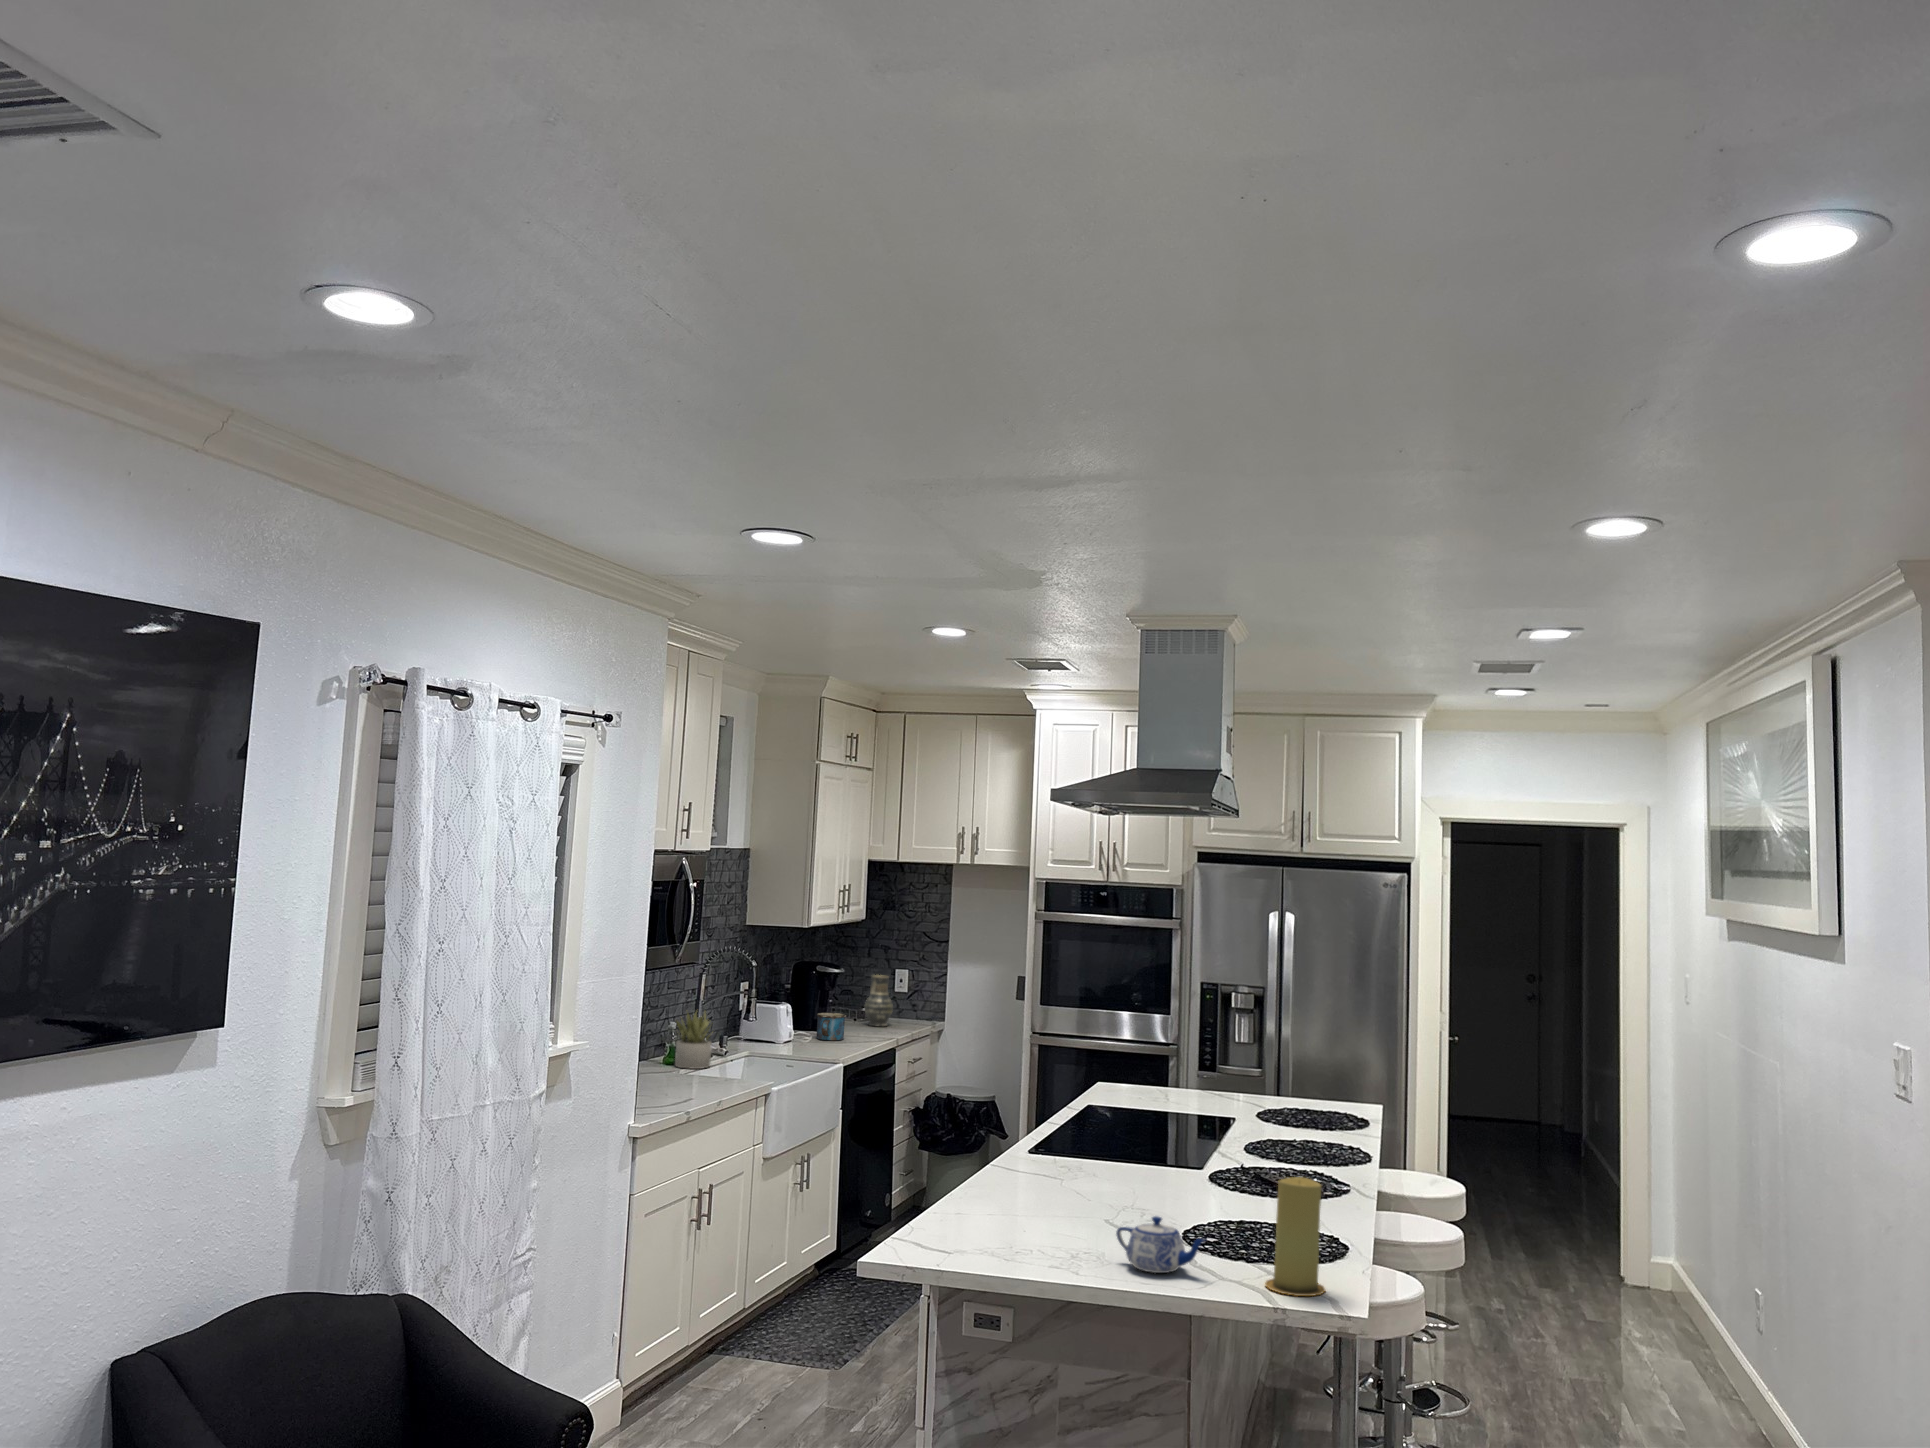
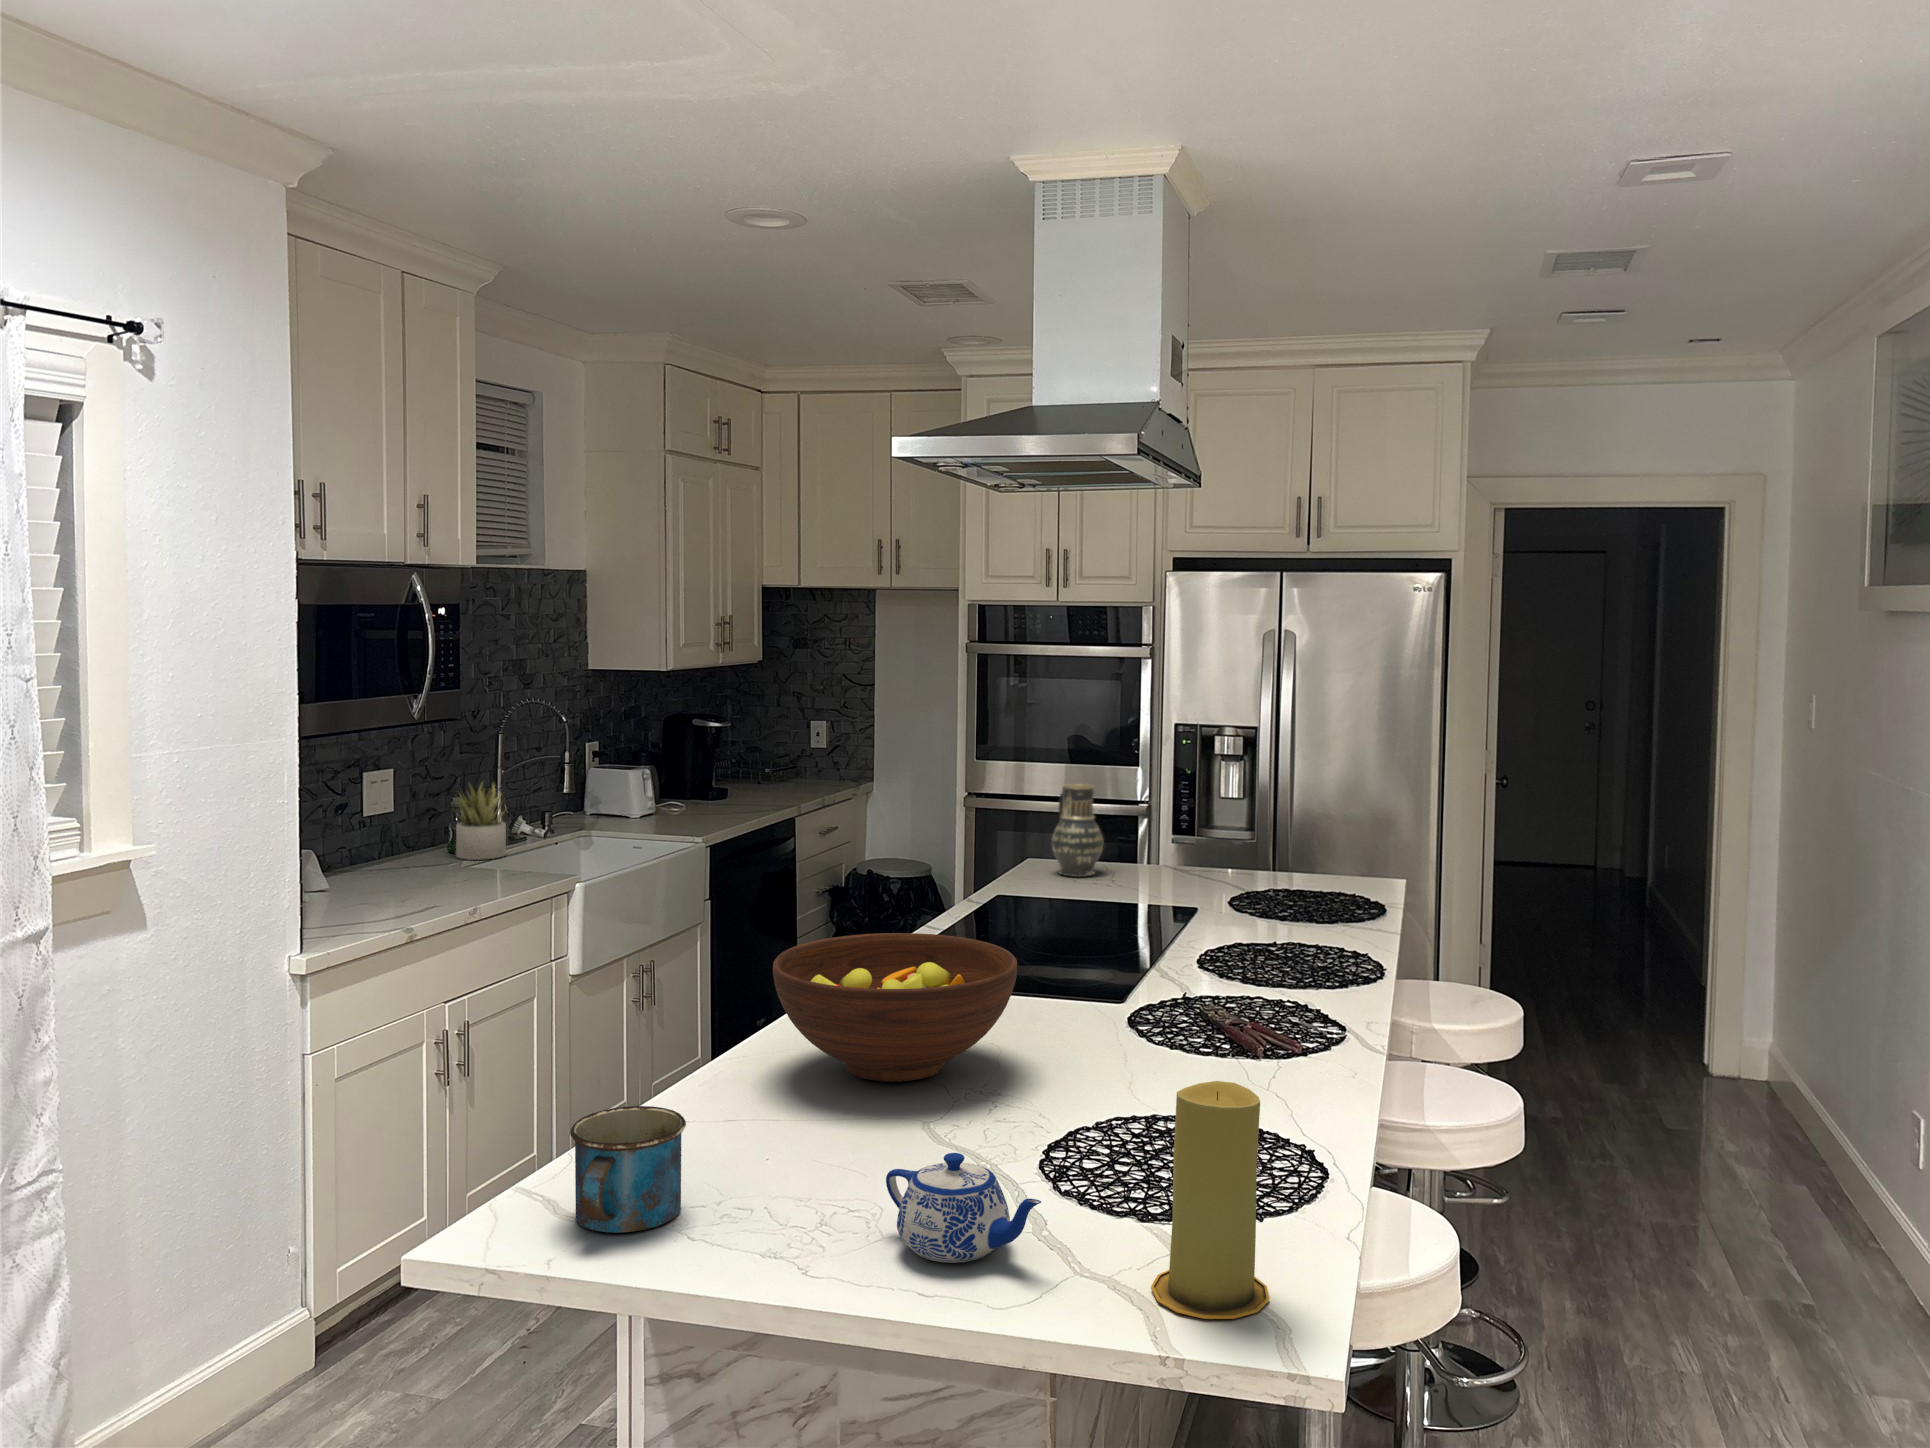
vase: present [864,975,893,1027] -> present [1051,784,1104,877]
mug: present [816,1013,846,1040] -> present [570,1106,686,1233]
fruit bowl: none [1008,1114,1155,1201] -> present [773,933,1017,1082]

